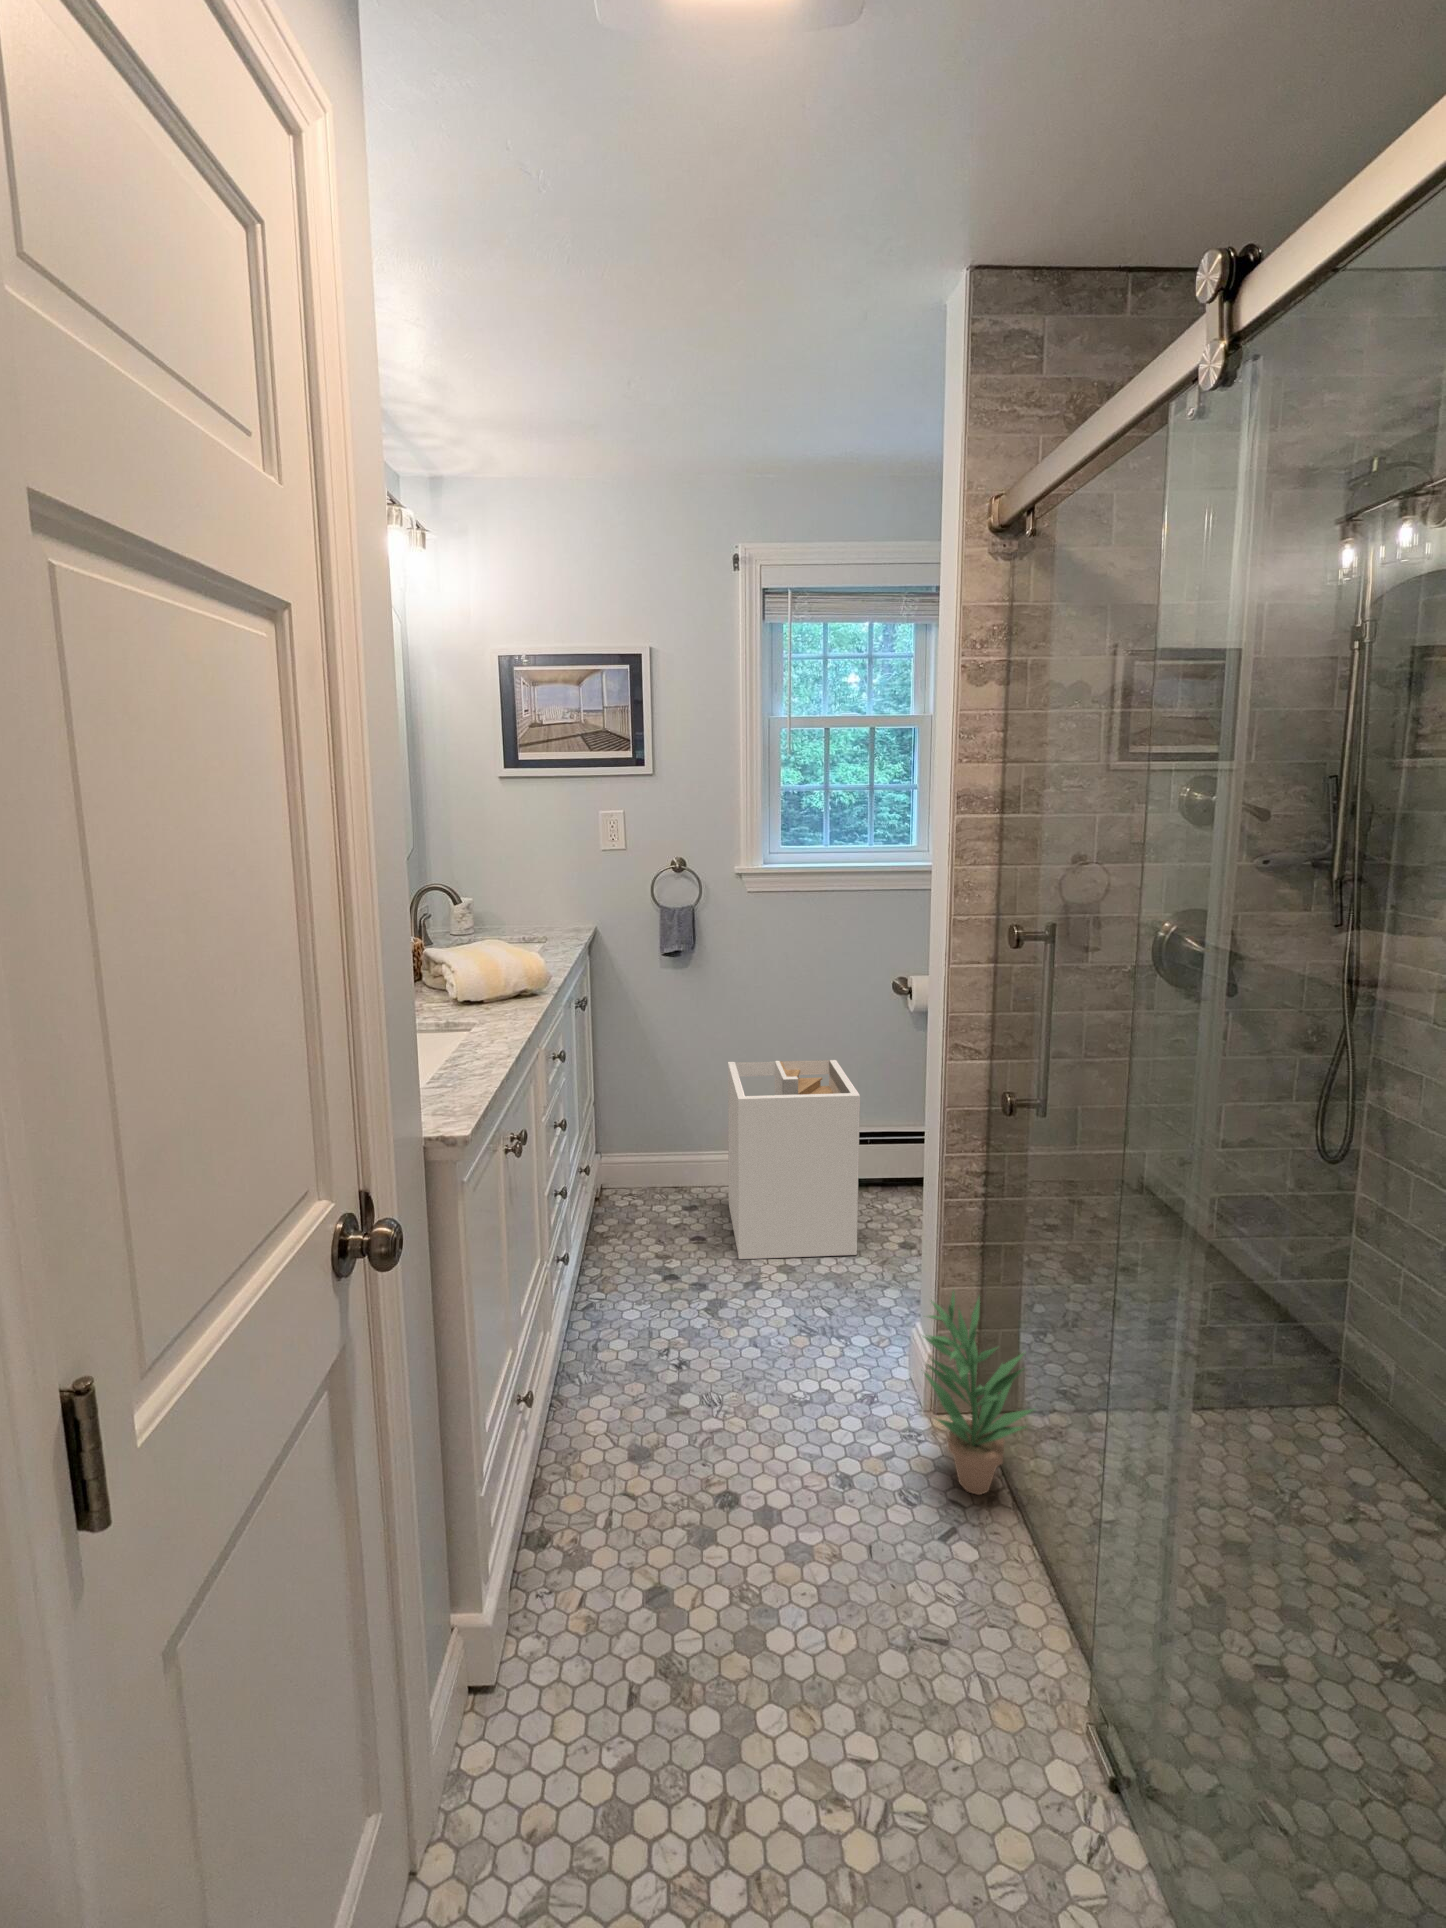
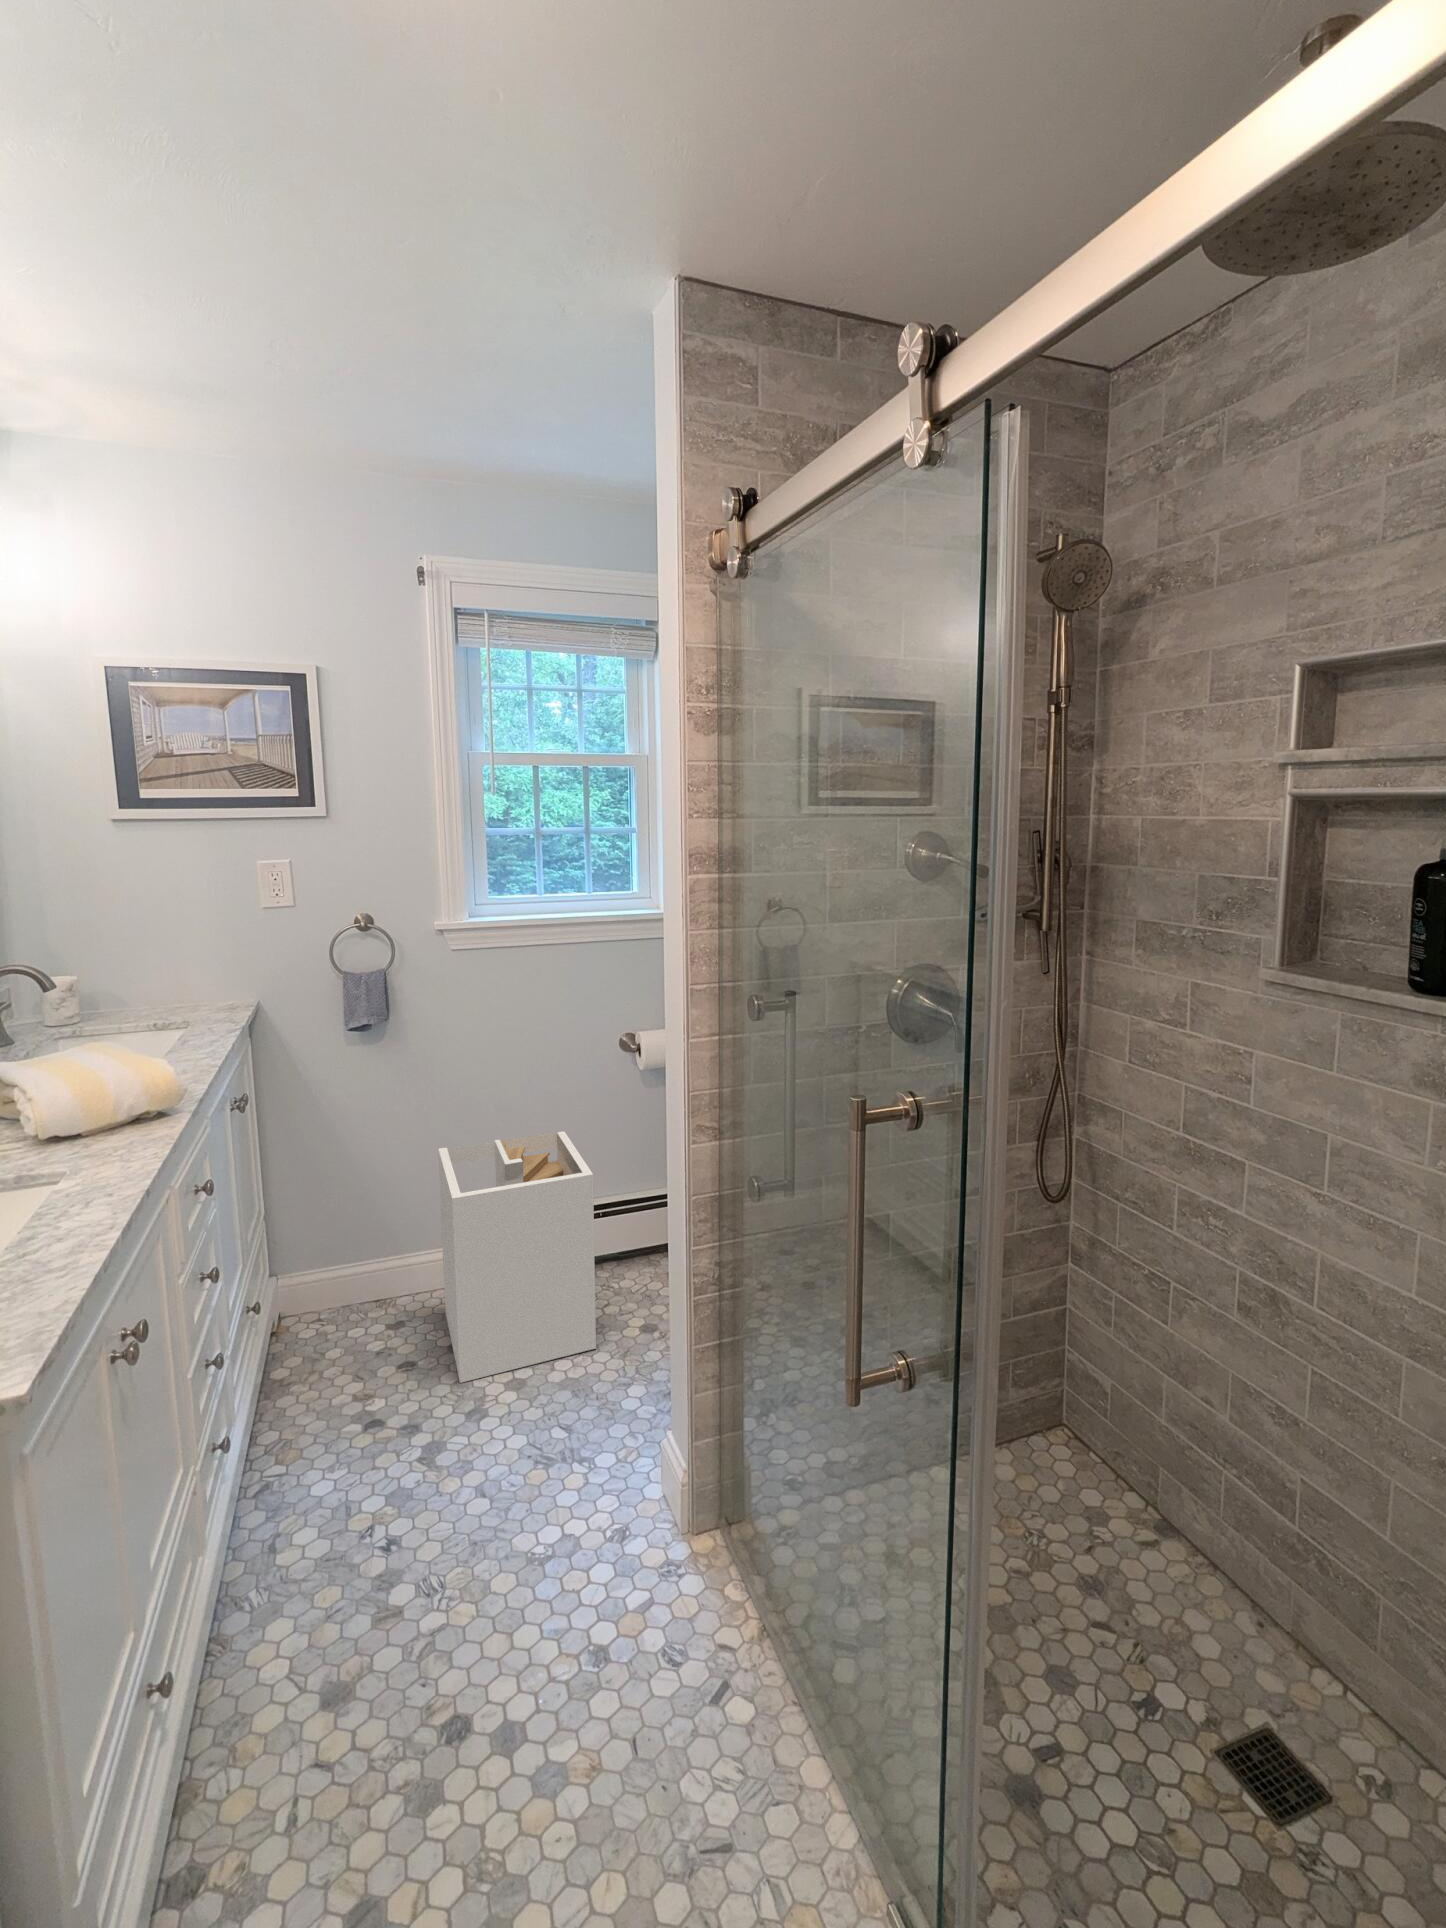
potted plant: present [924,1292,1034,1495] -> none [673,1397,798,1621]

